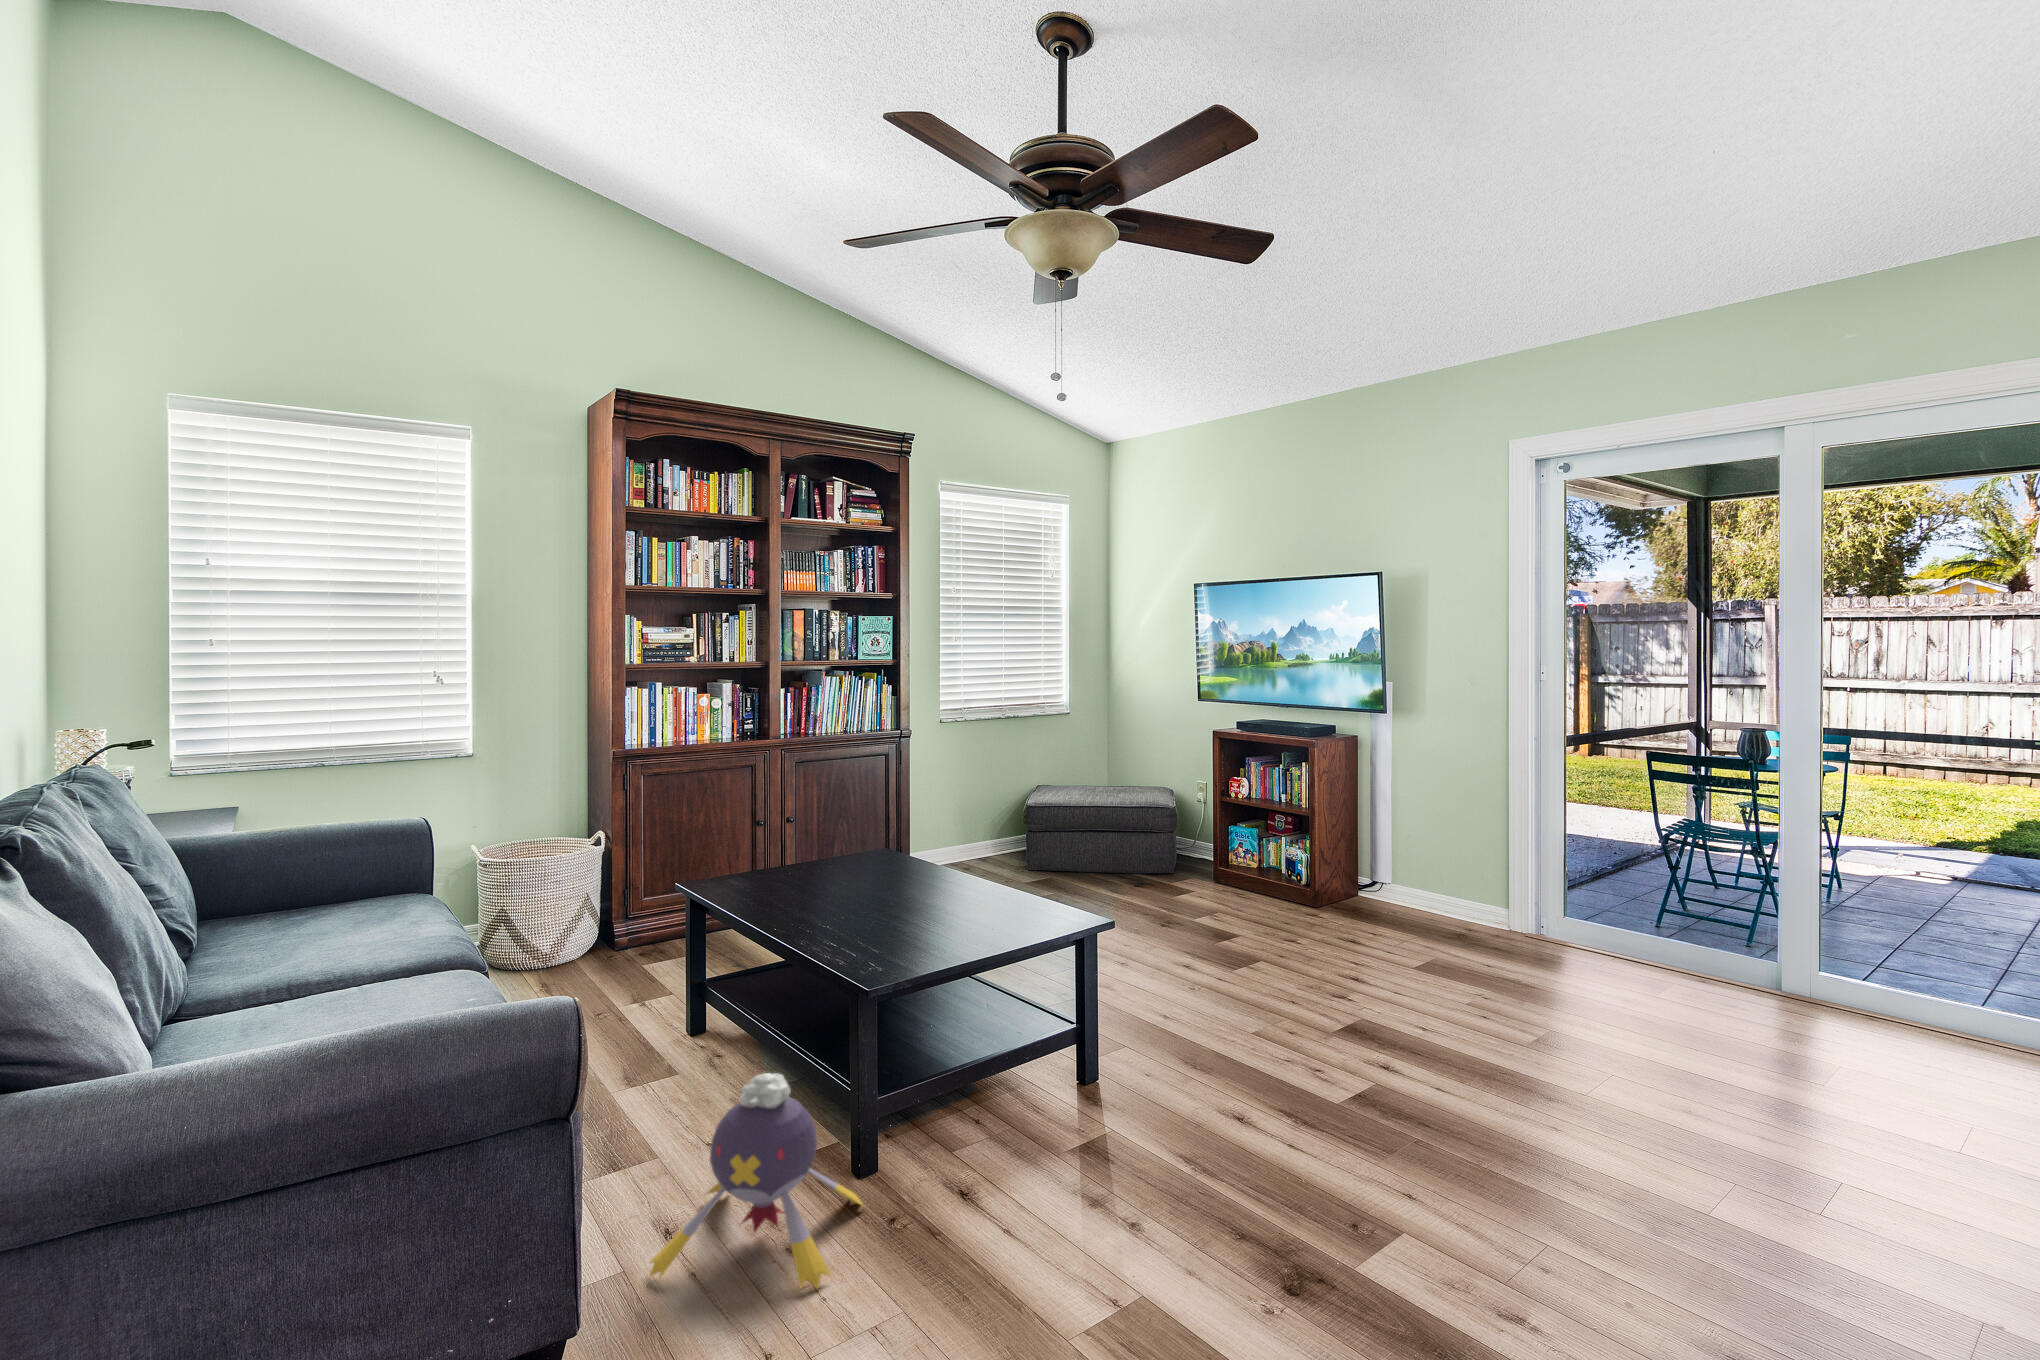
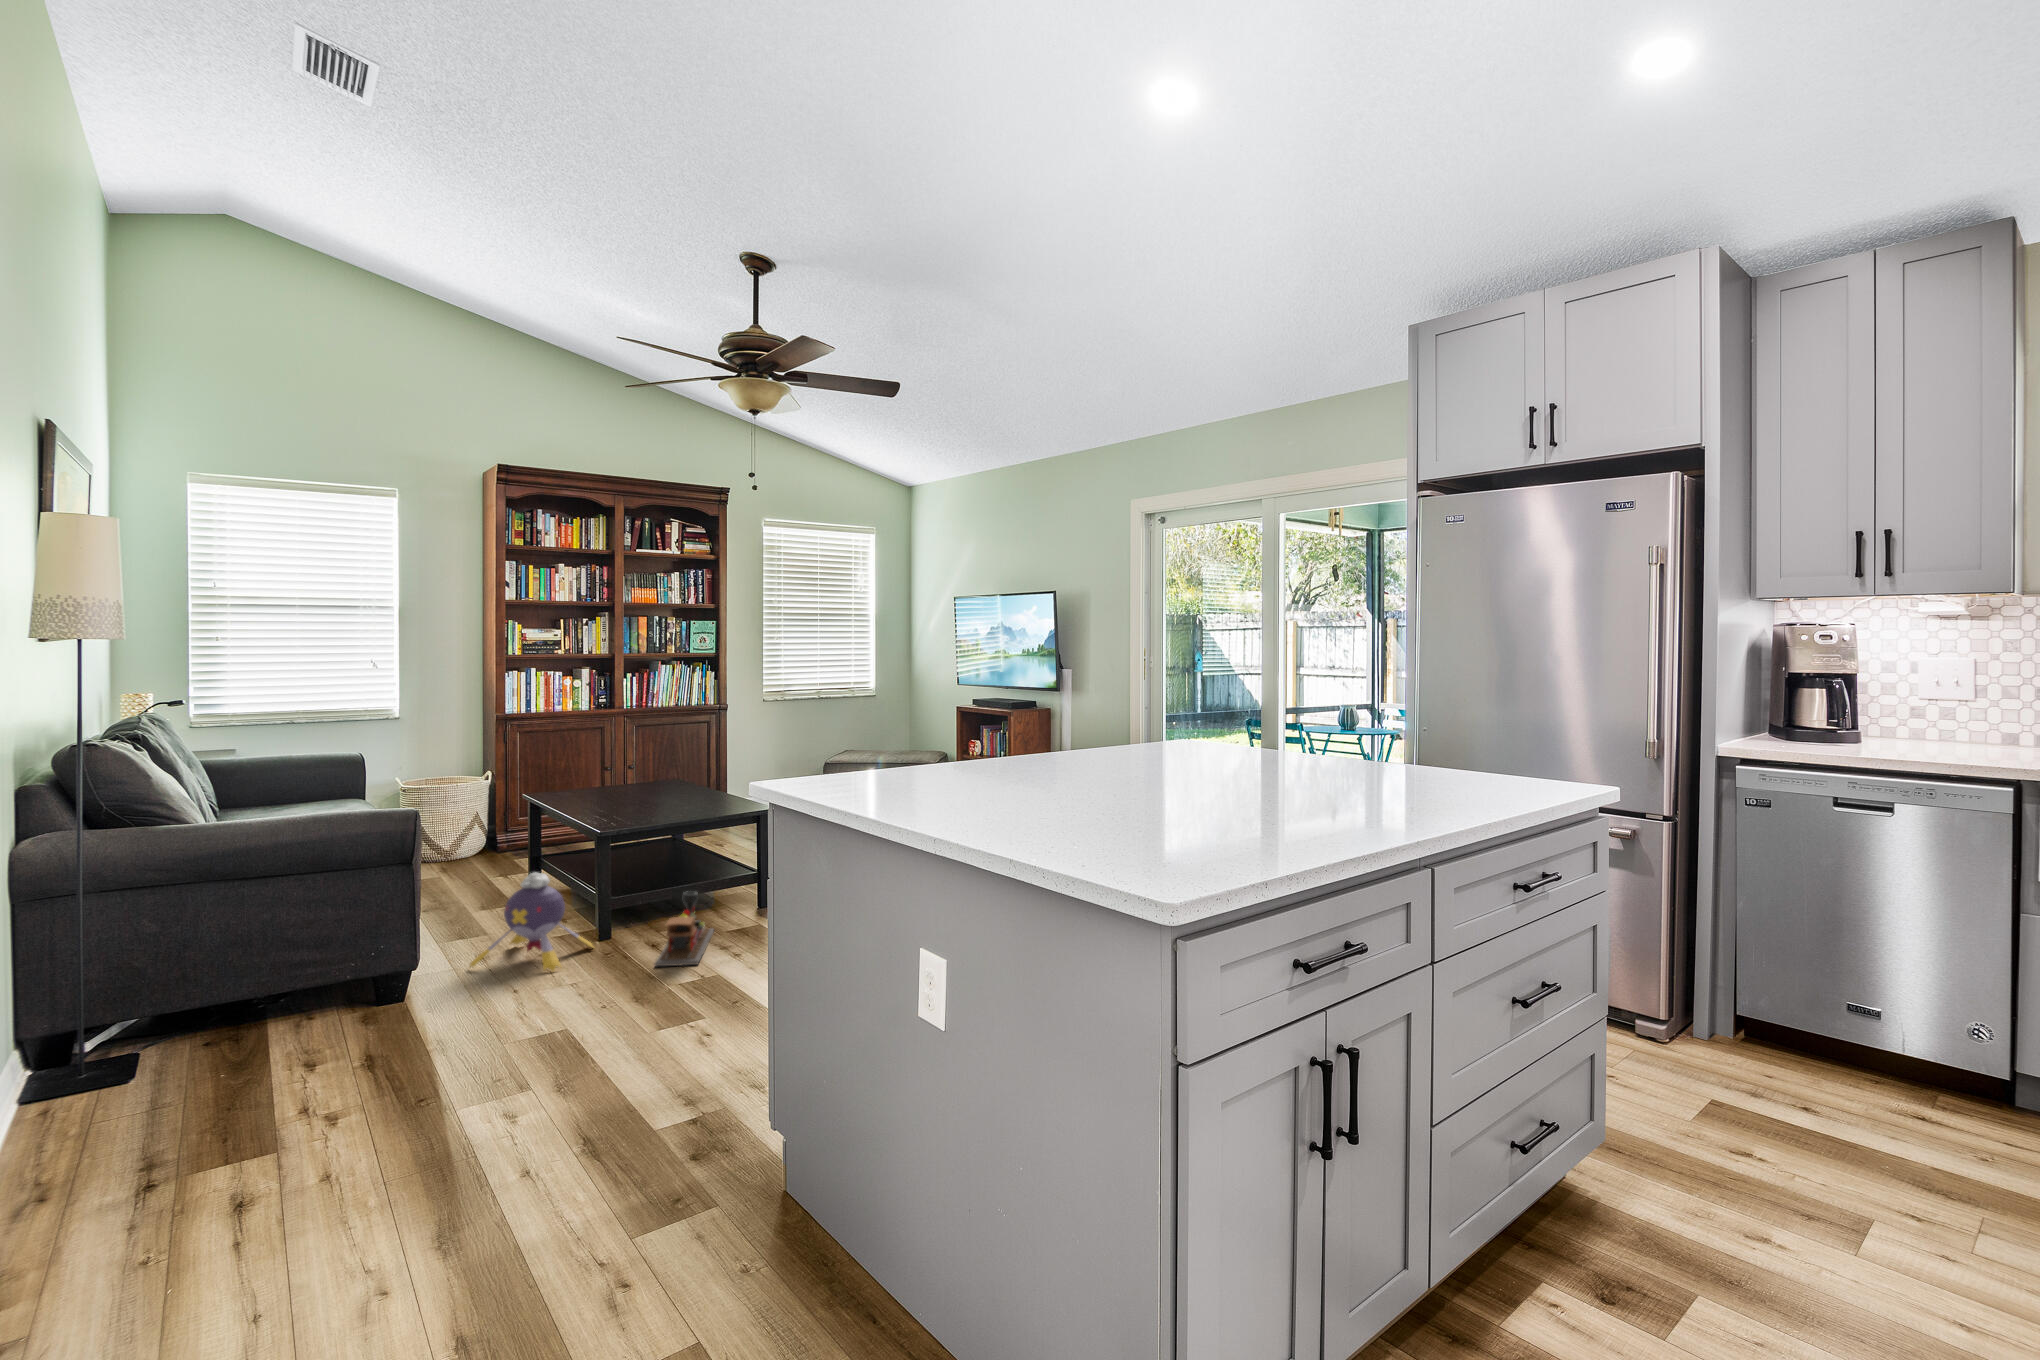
toy train: none [982,1088,1089,1272] -> present [654,891,714,967]

